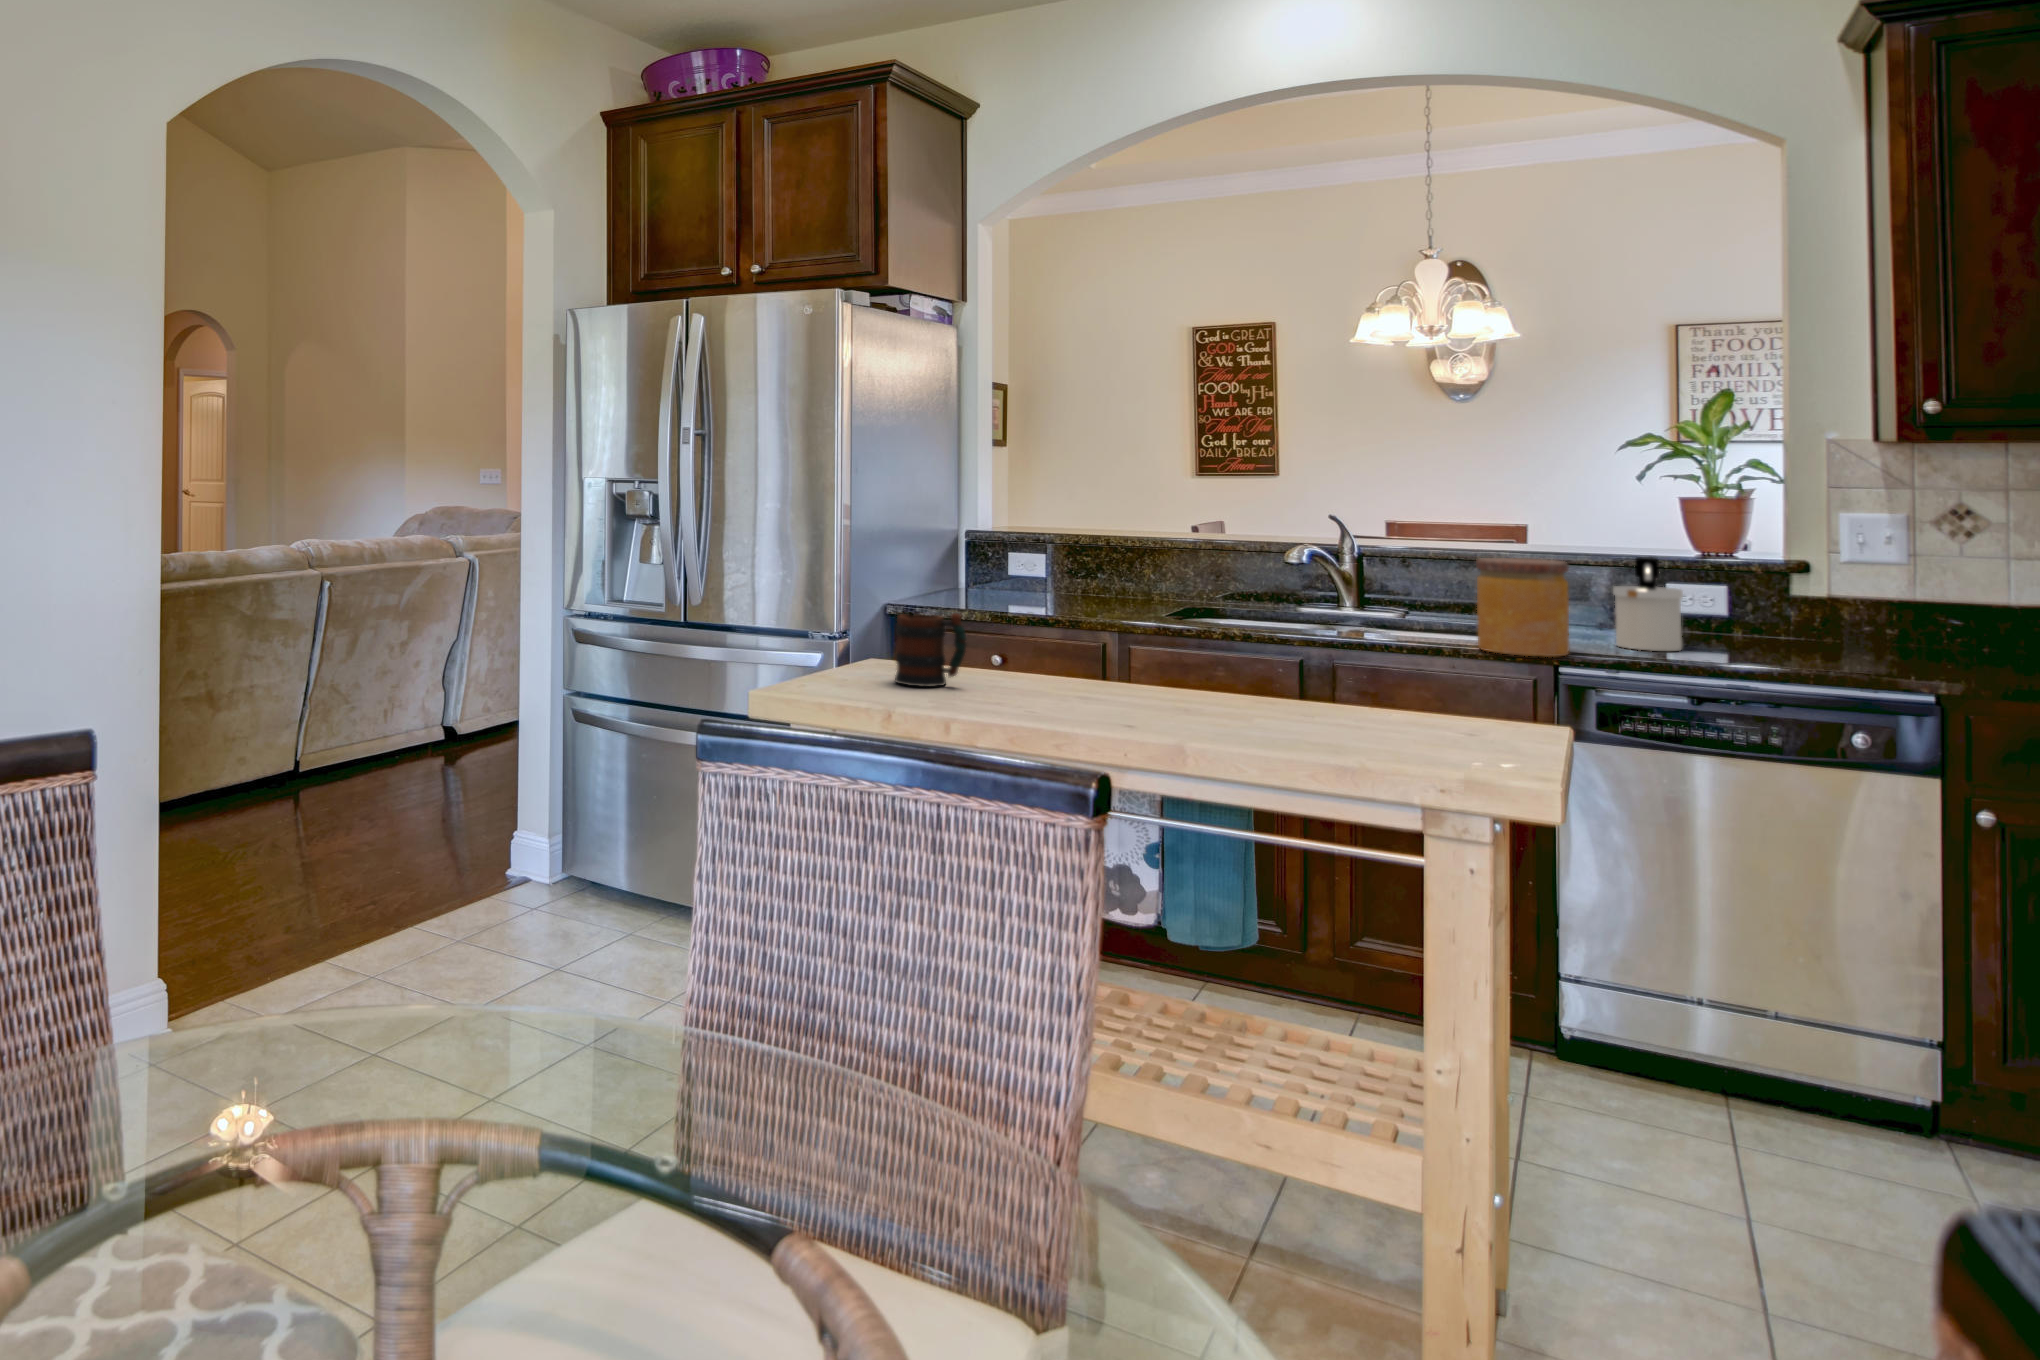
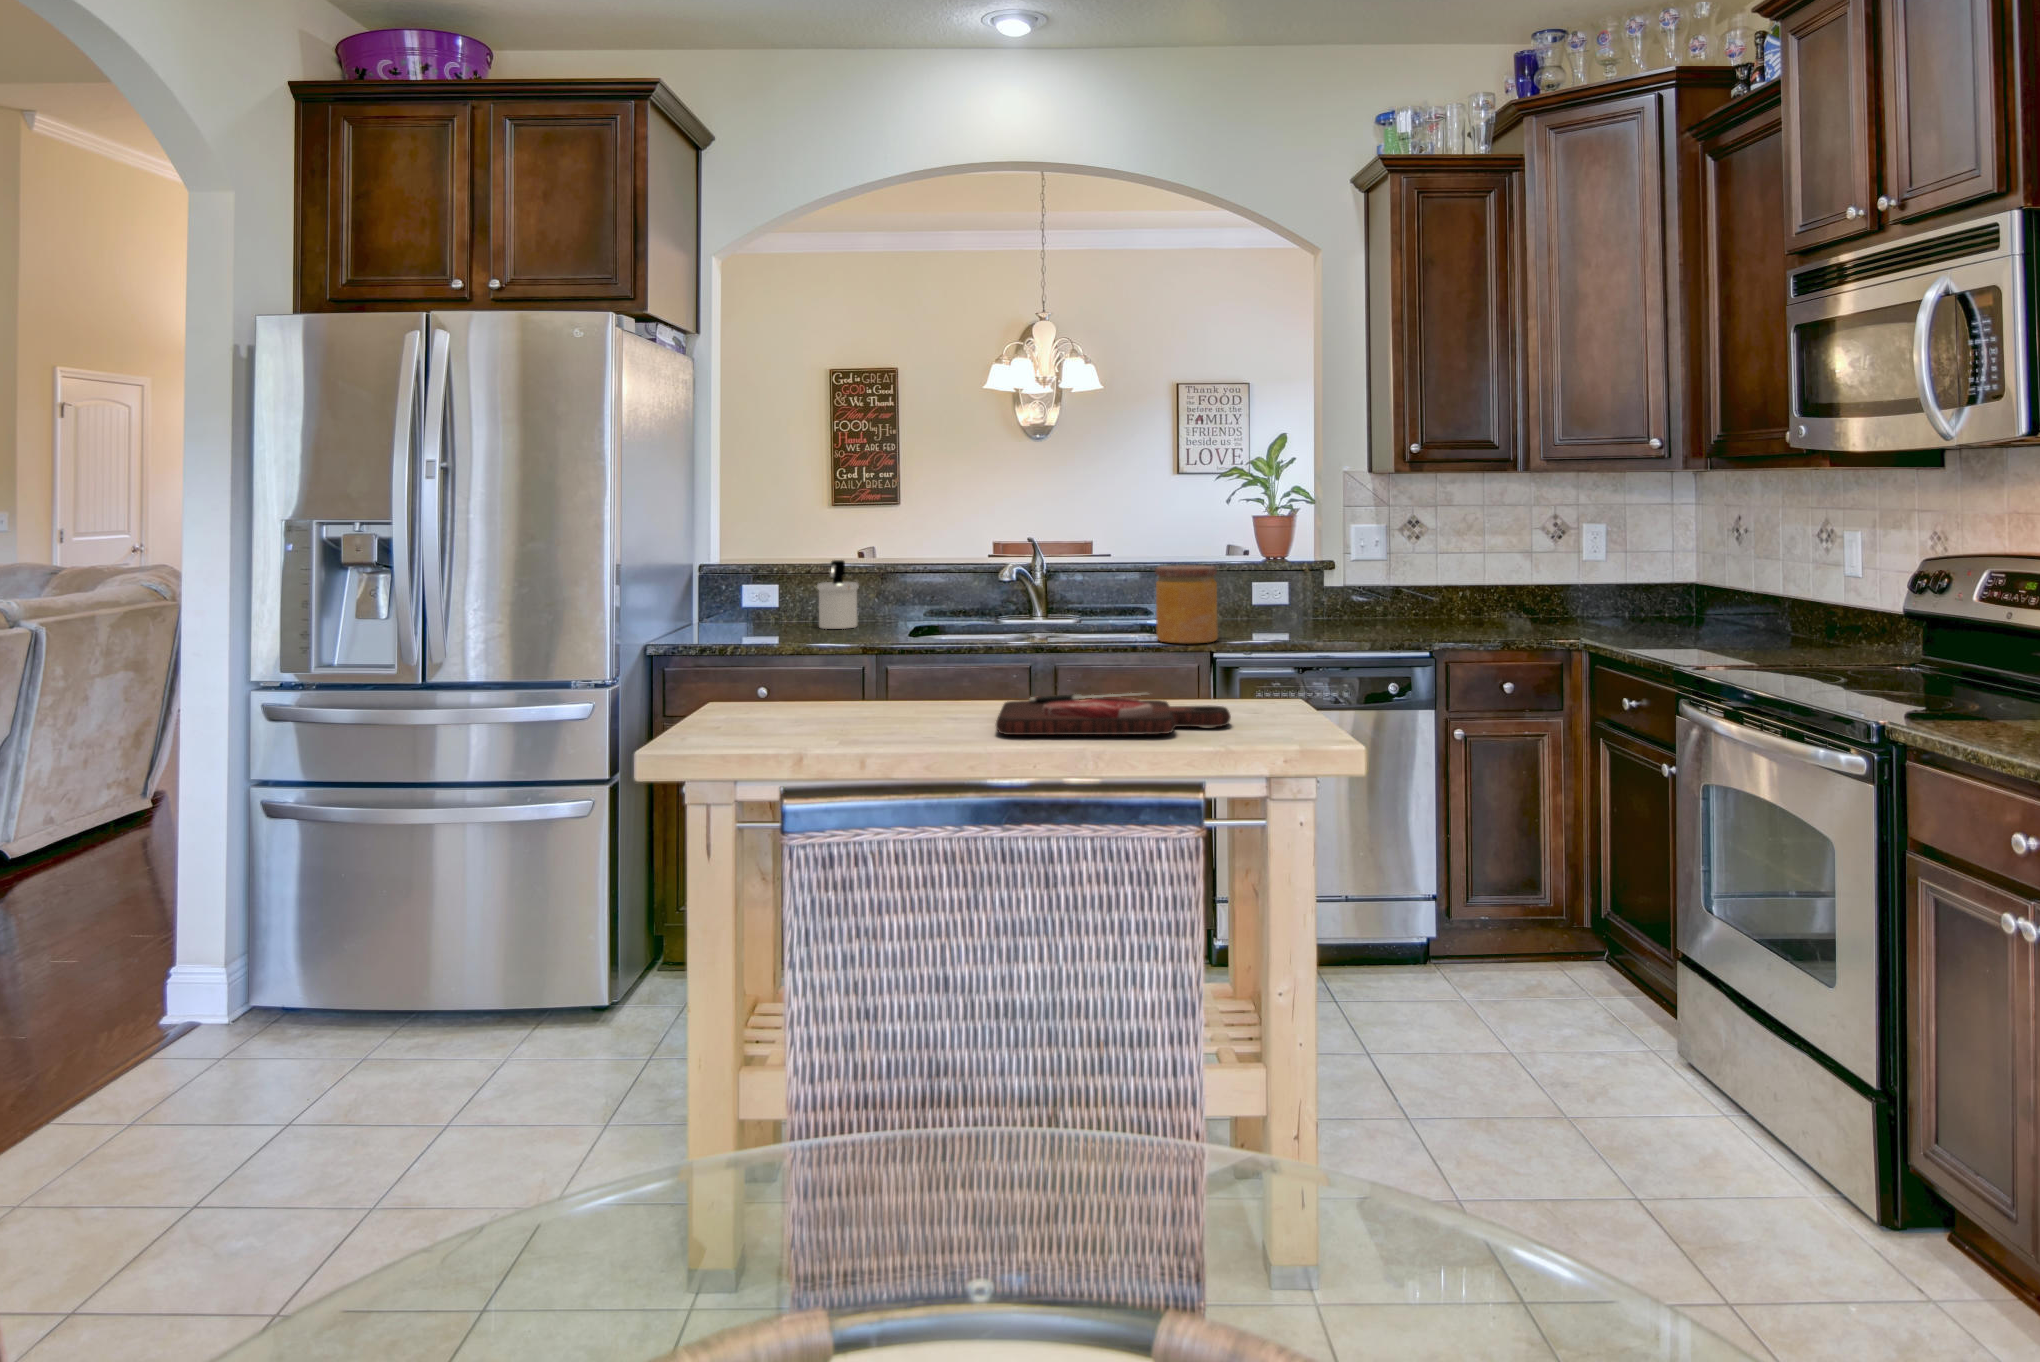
soap dispenser: present [1613,557,1683,651] -> present [817,560,859,629]
mug: present [895,614,966,687] -> none [775,646,849,724]
cutting board: none [1099,687,1402,745] -> present [996,693,1231,735]

